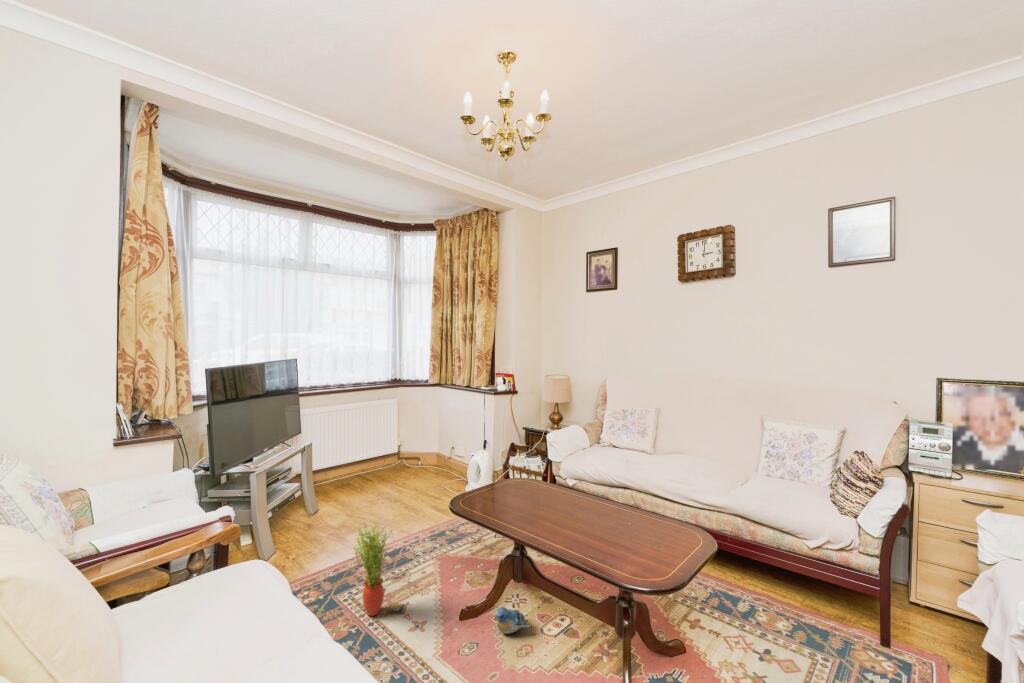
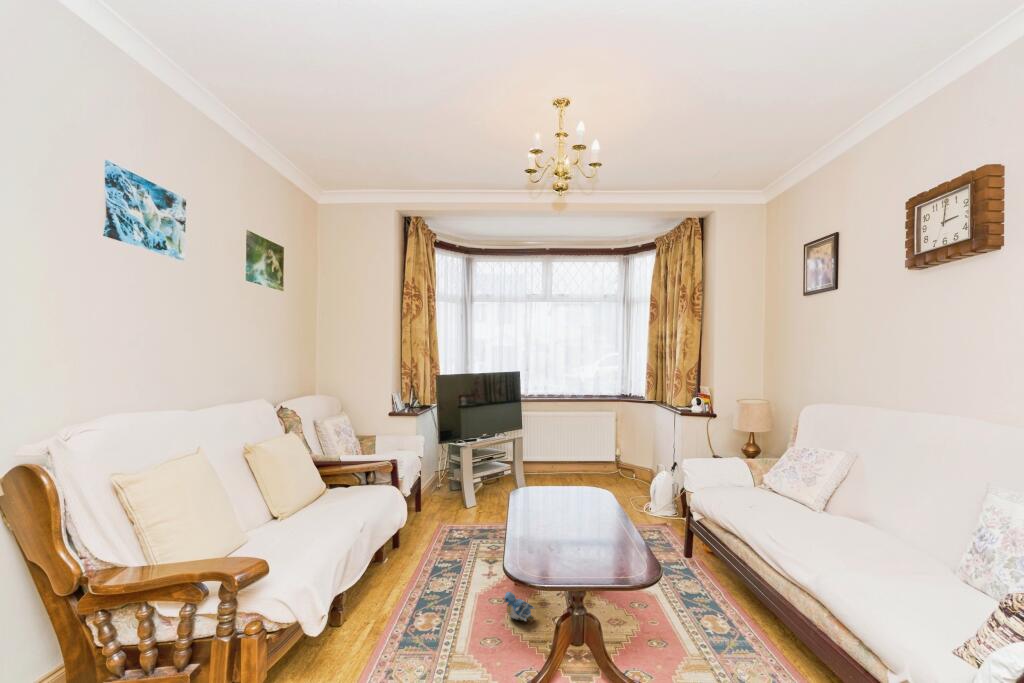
potted plant: present [354,523,392,616] -> none [448,491,478,563]

